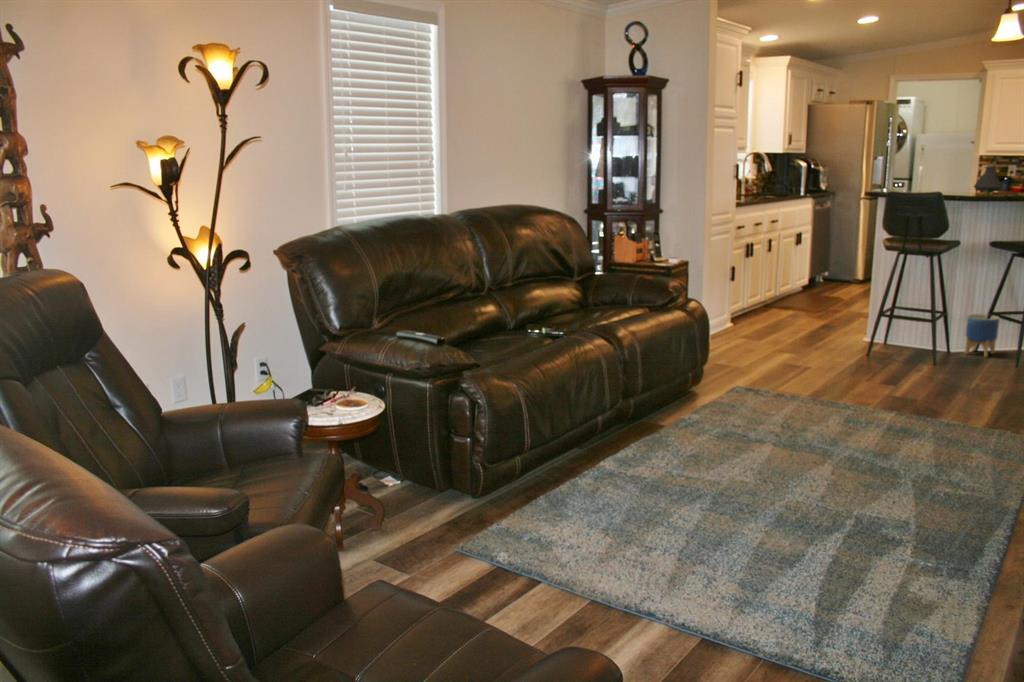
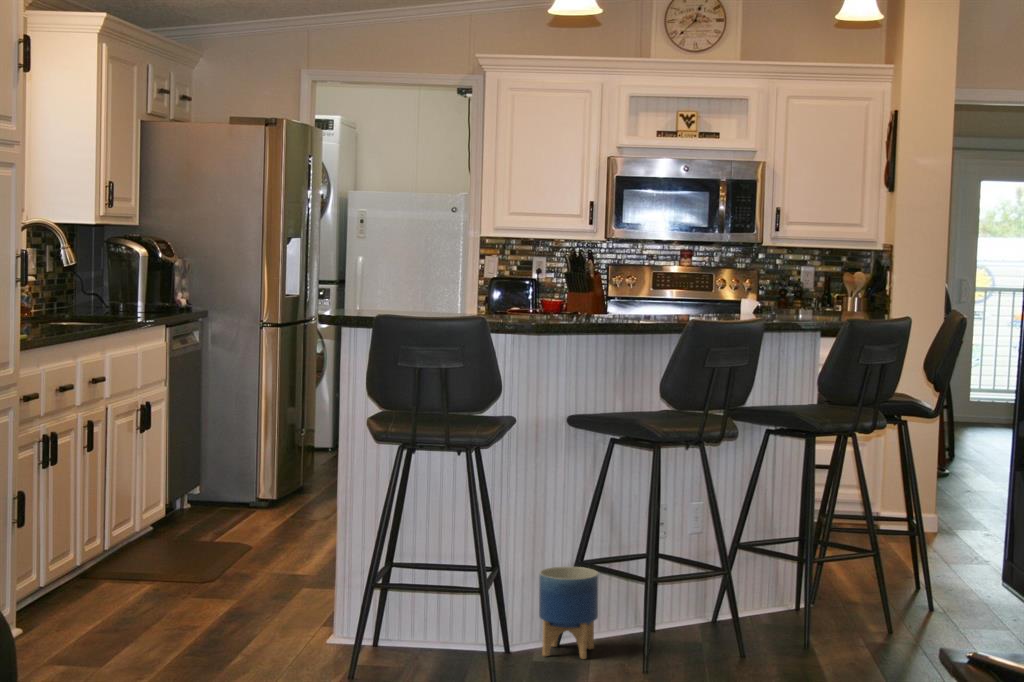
bottle: present [974,163,1003,190] -> none [460,256,510,306]

